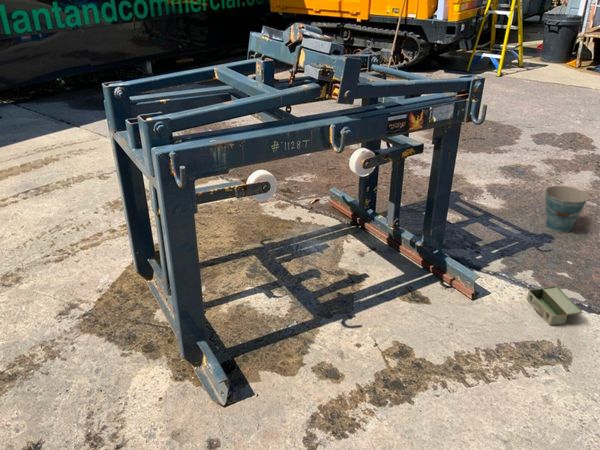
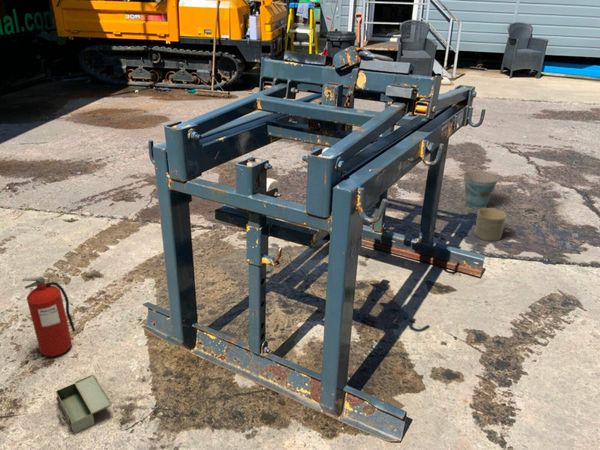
fire extinguisher: none [46,190,87,256] -> present [22,276,75,356]
planter: none [518,228,557,268] -> present [475,208,506,241]
toolbox: present [527,287,582,325] -> present [56,375,112,433]

